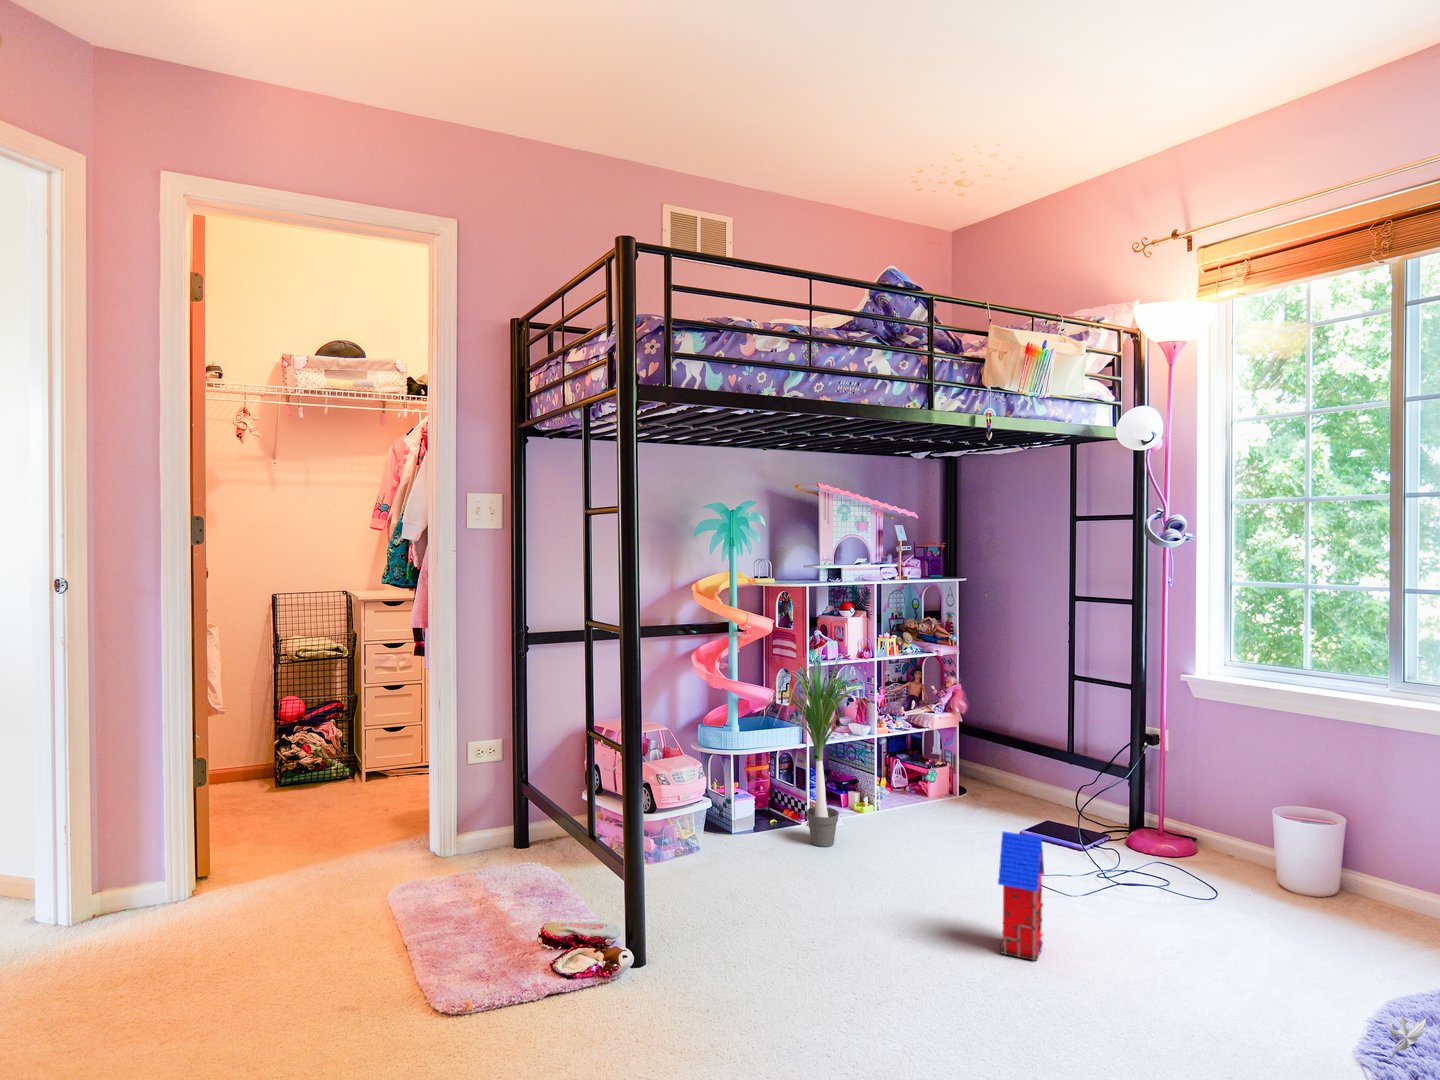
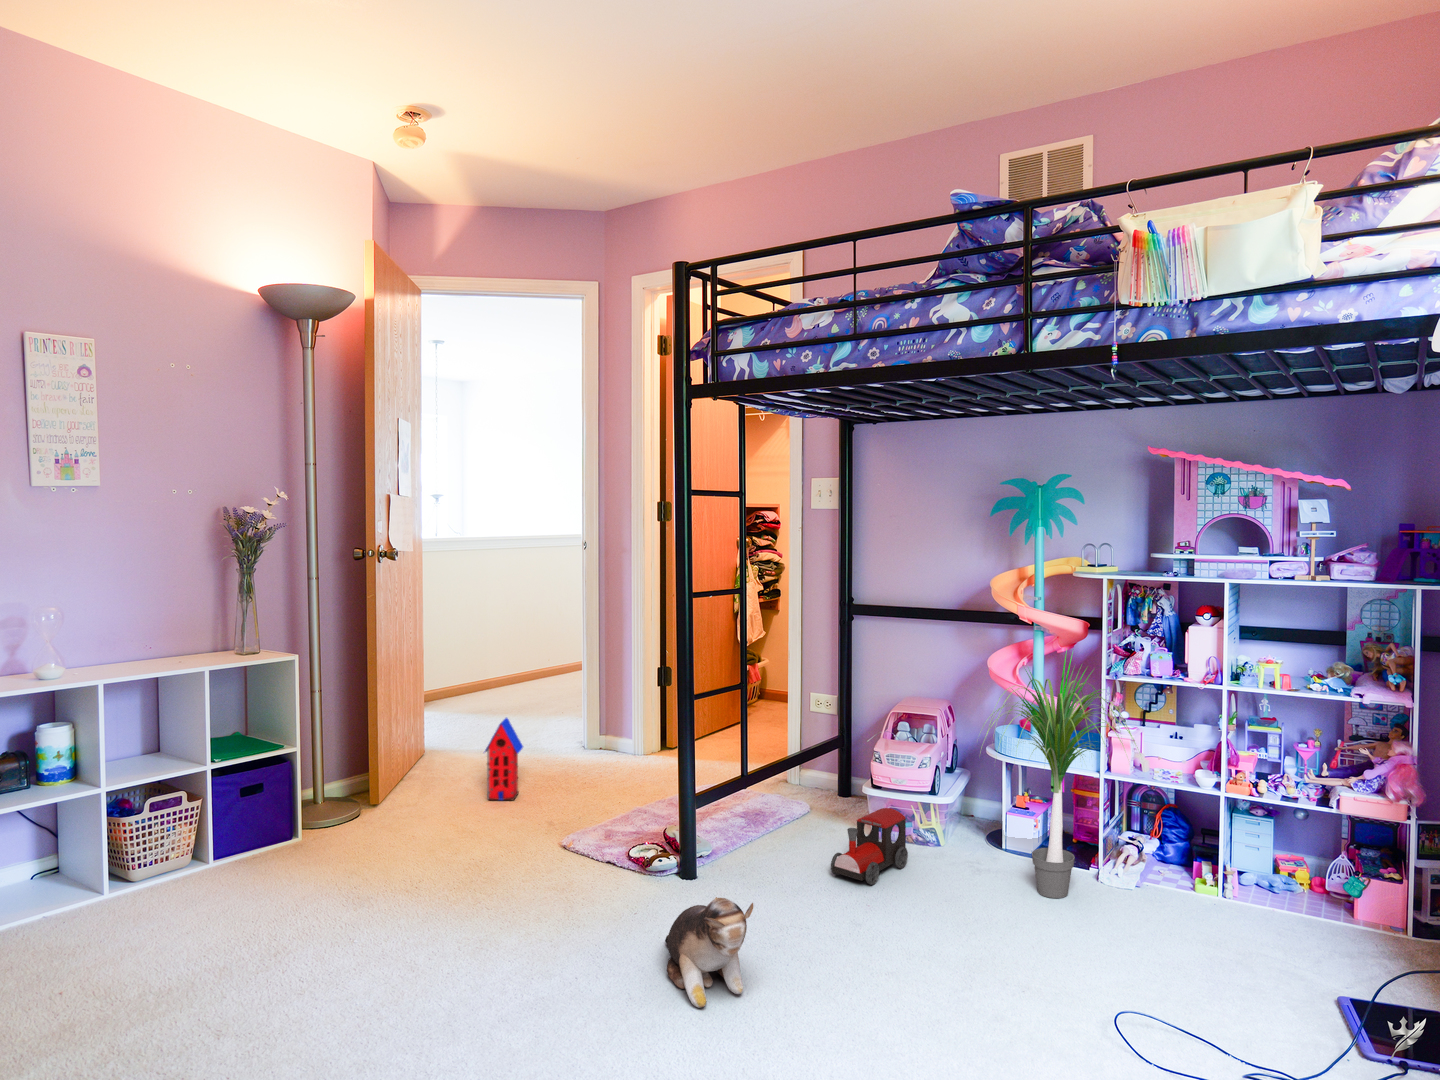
toy train: none [685,820,751,898] -> present [831,808,908,885]
toy house: present [998,832,1044,960] -> present [485,718,523,800]
plush toy: none [778,896,976,1026] -> present [665,897,753,1008]

